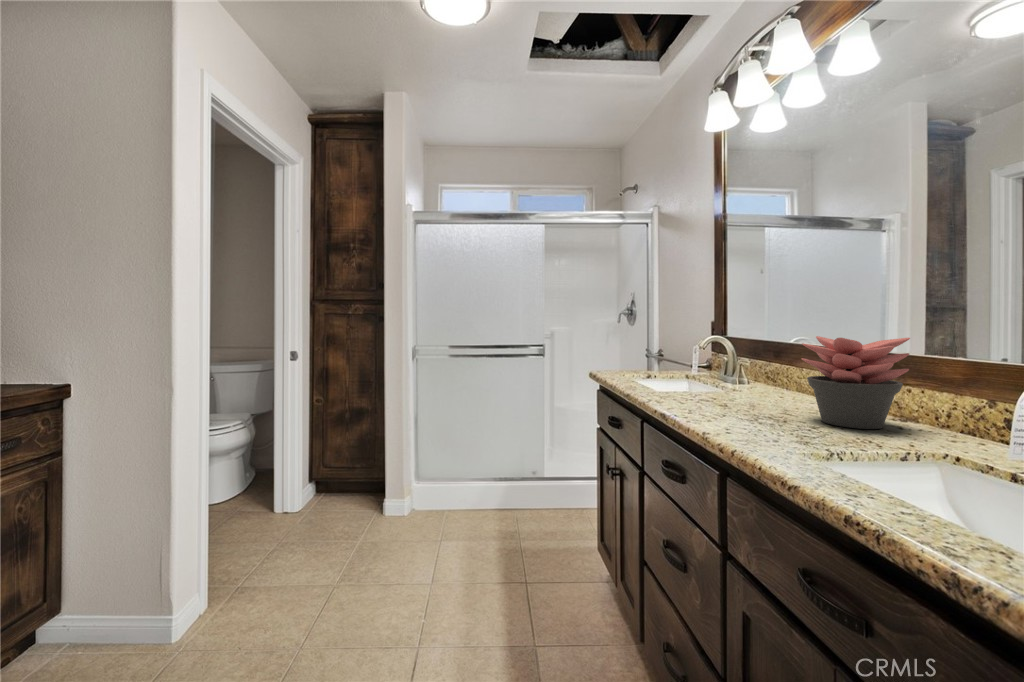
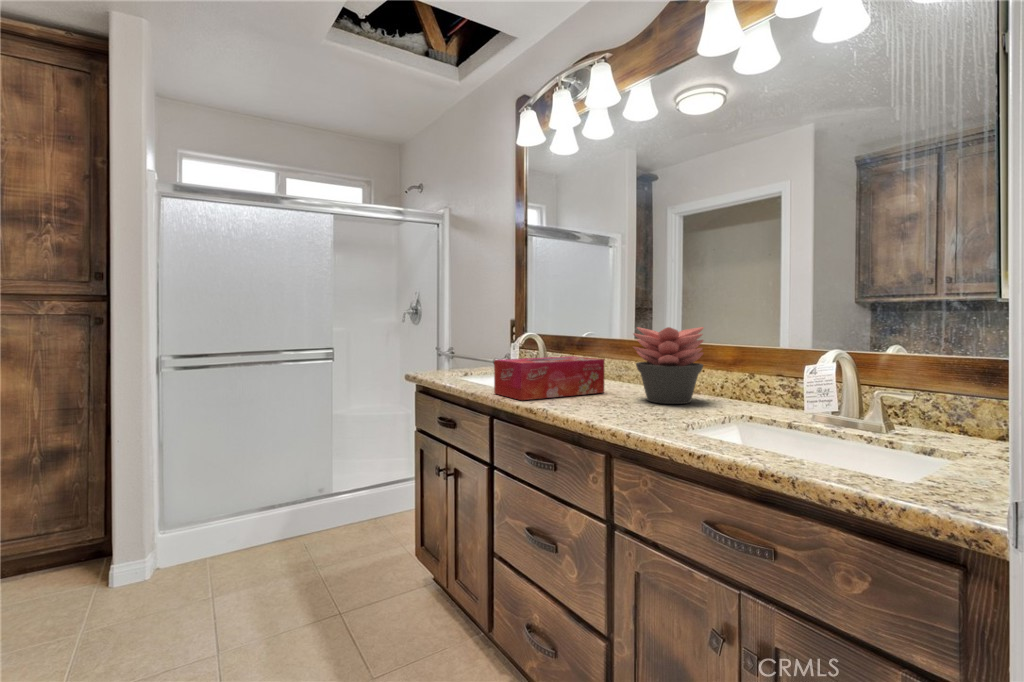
tissue box: none [656,365,780,407] -> present [494,356,604,400]

